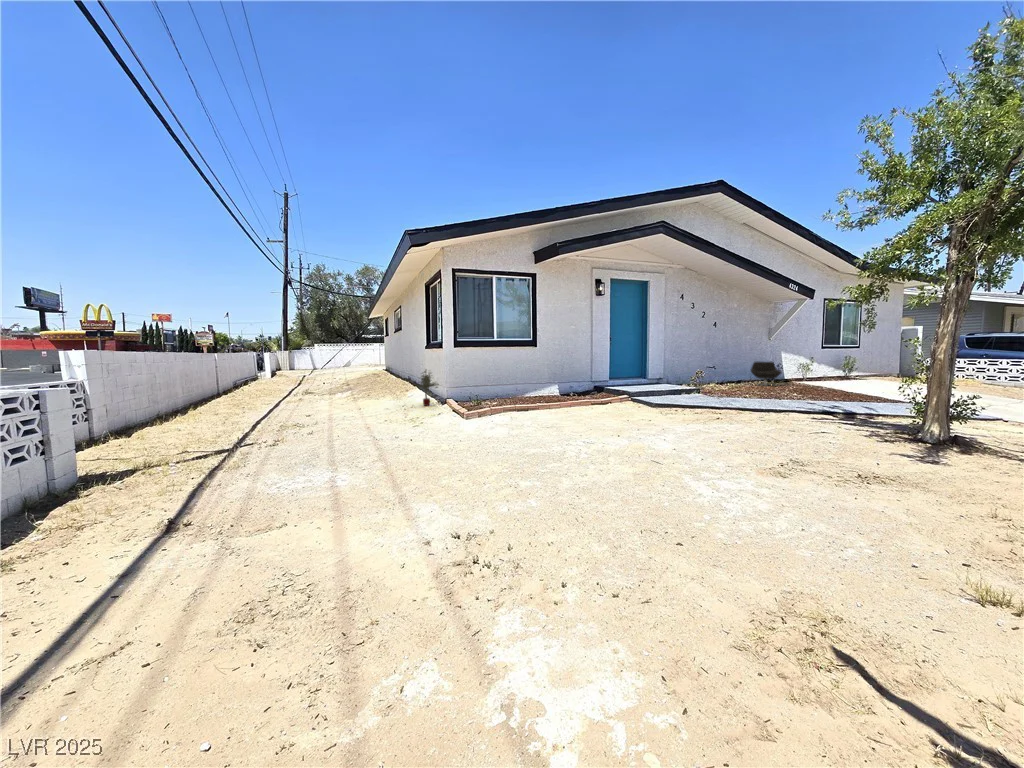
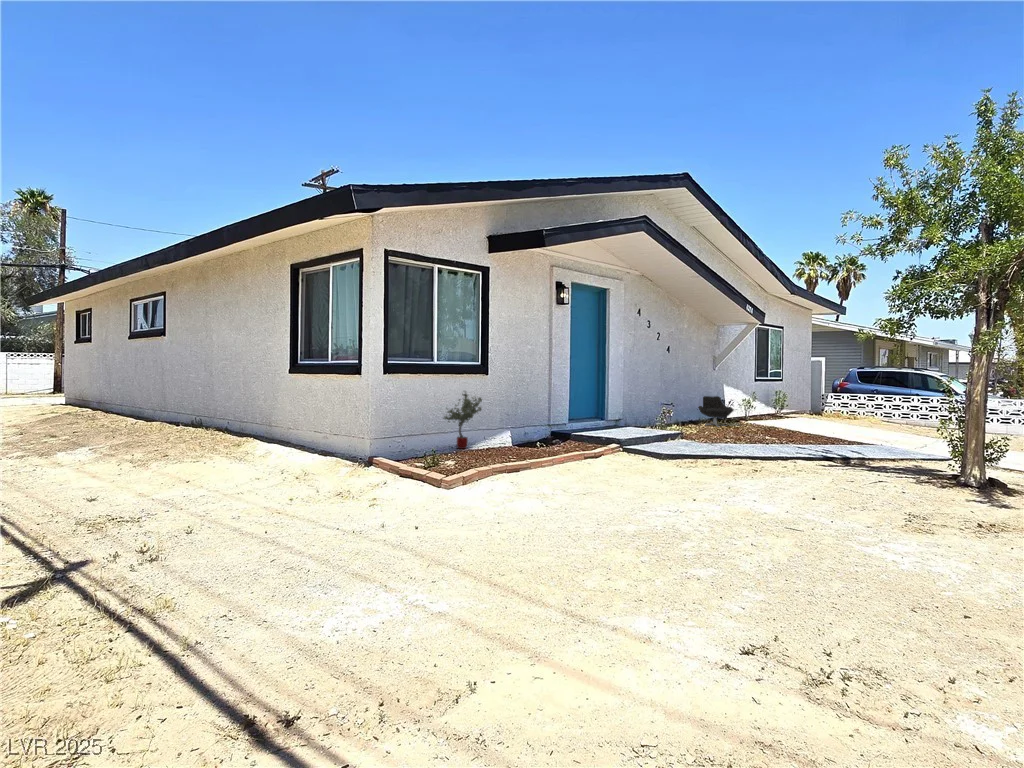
potted tree: present [420,370,438,406] -> present [443,391,482,449]

